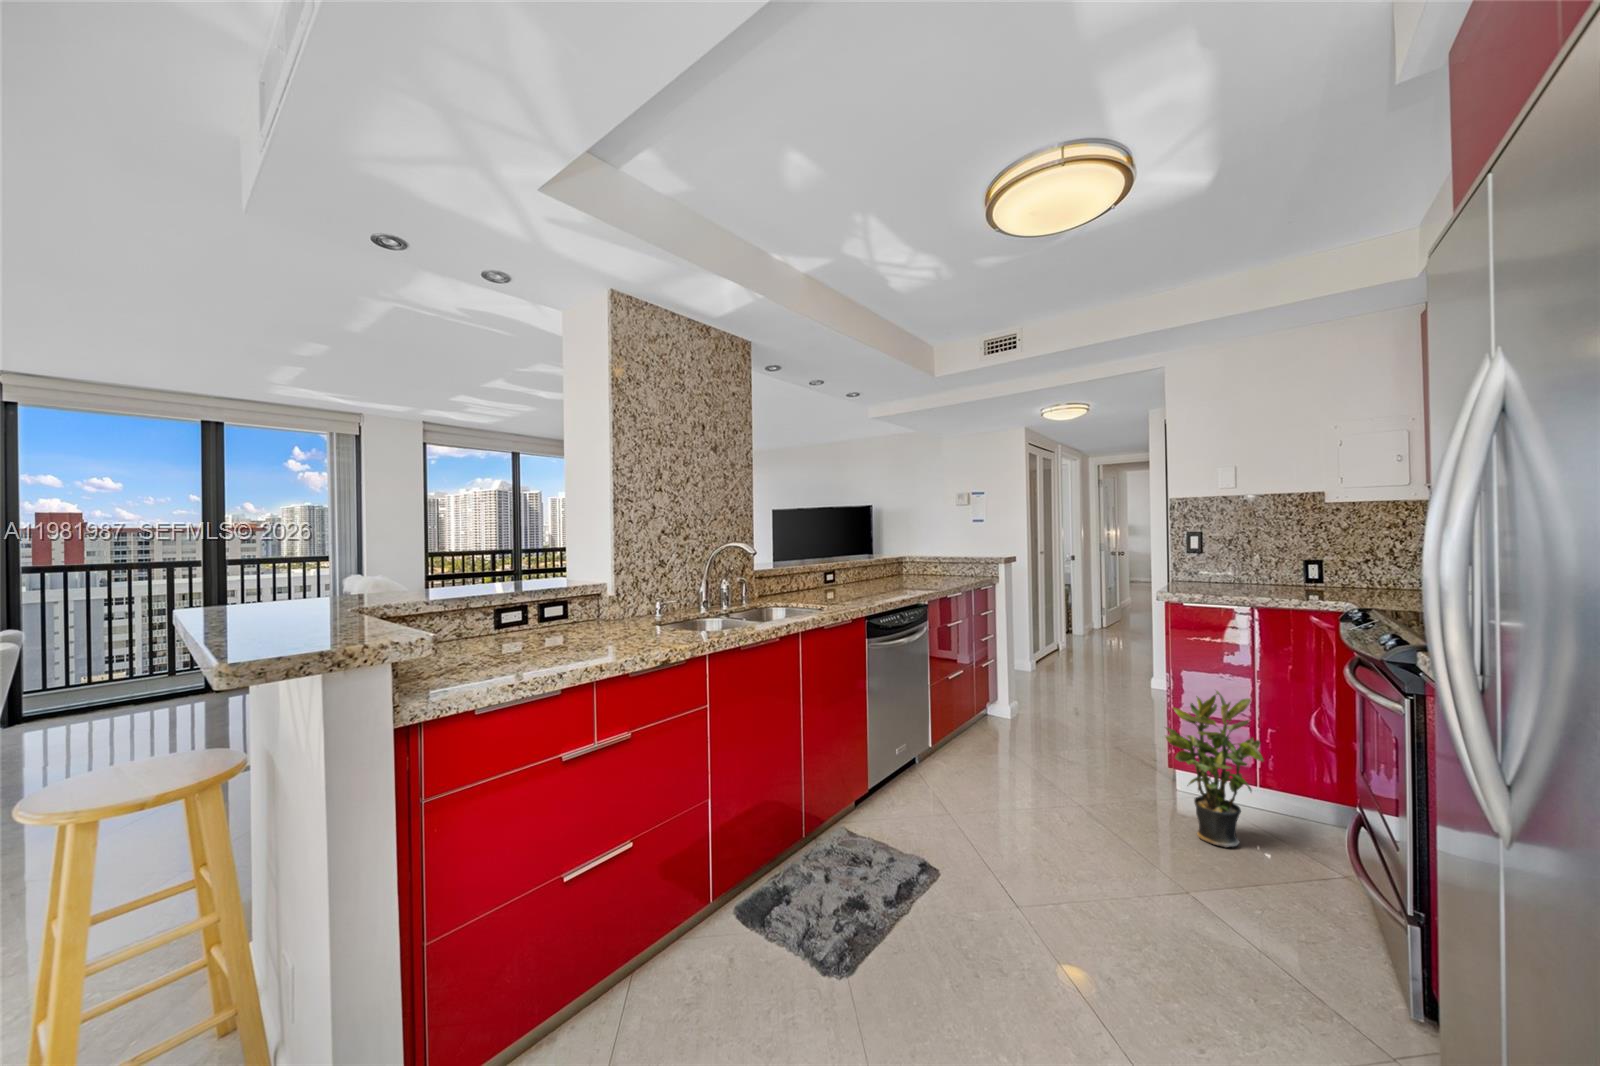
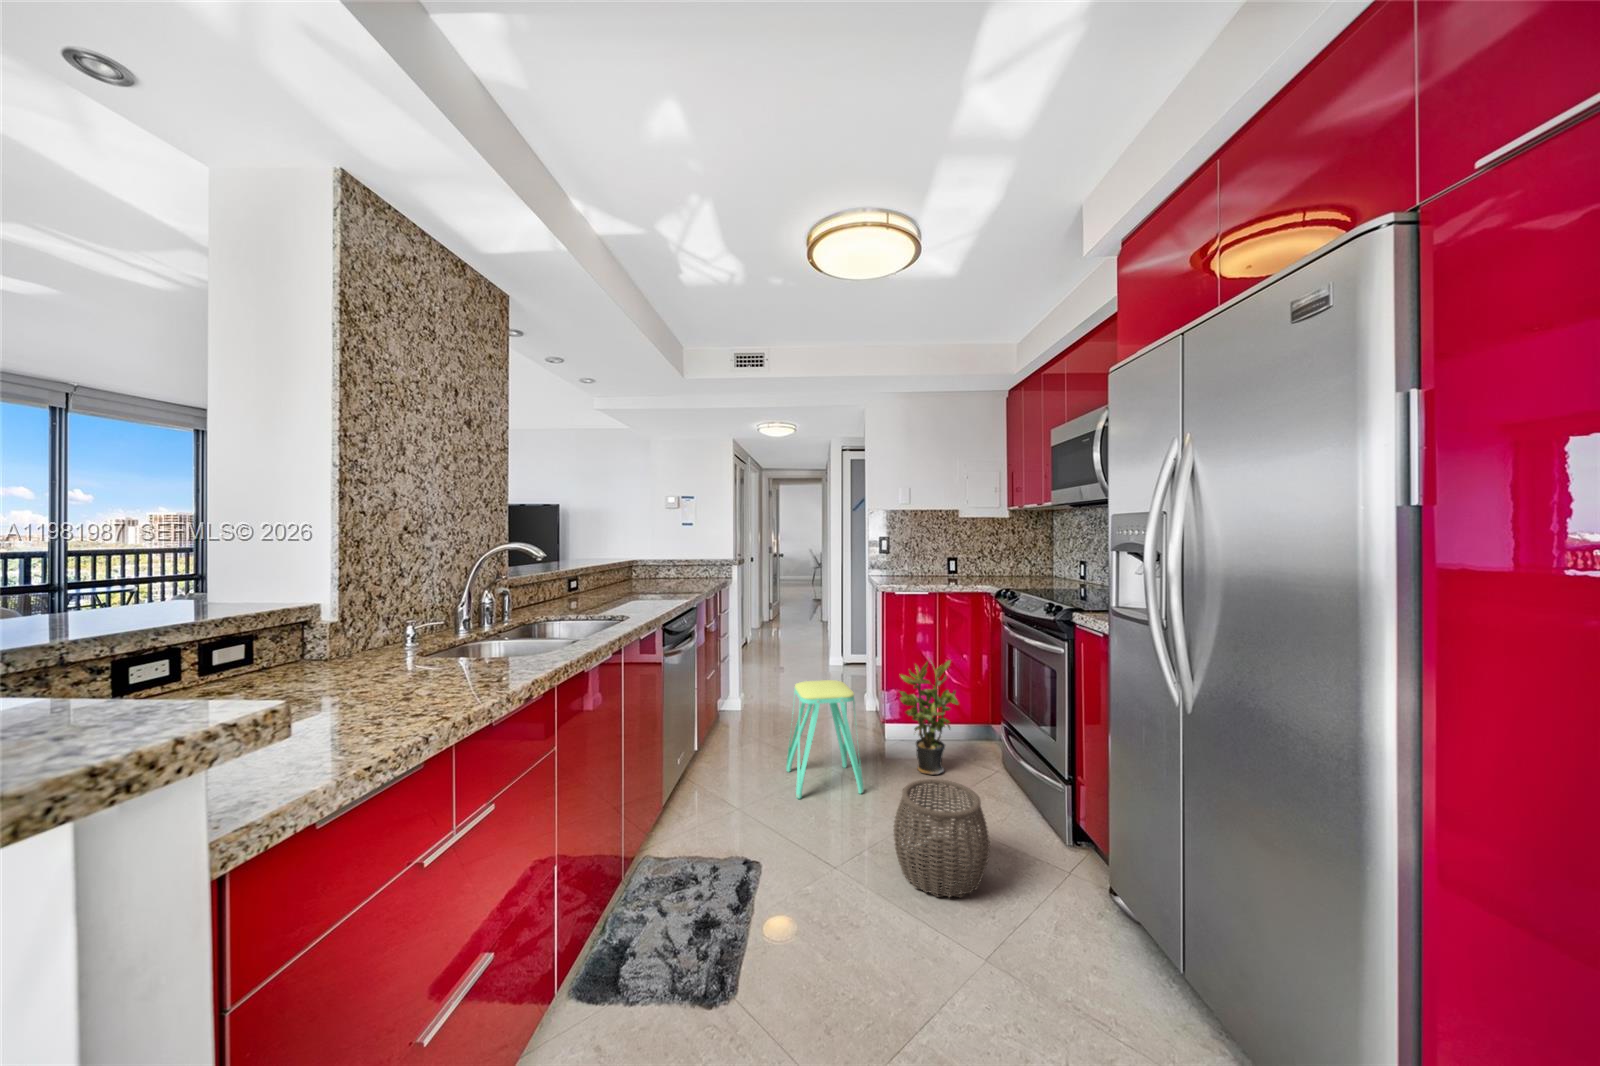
stool: none [1014,697,1101,839] -> present [786,680,864,799]
woven basket: none [1078,833,1214,992] -> present [893,779,990,897]

